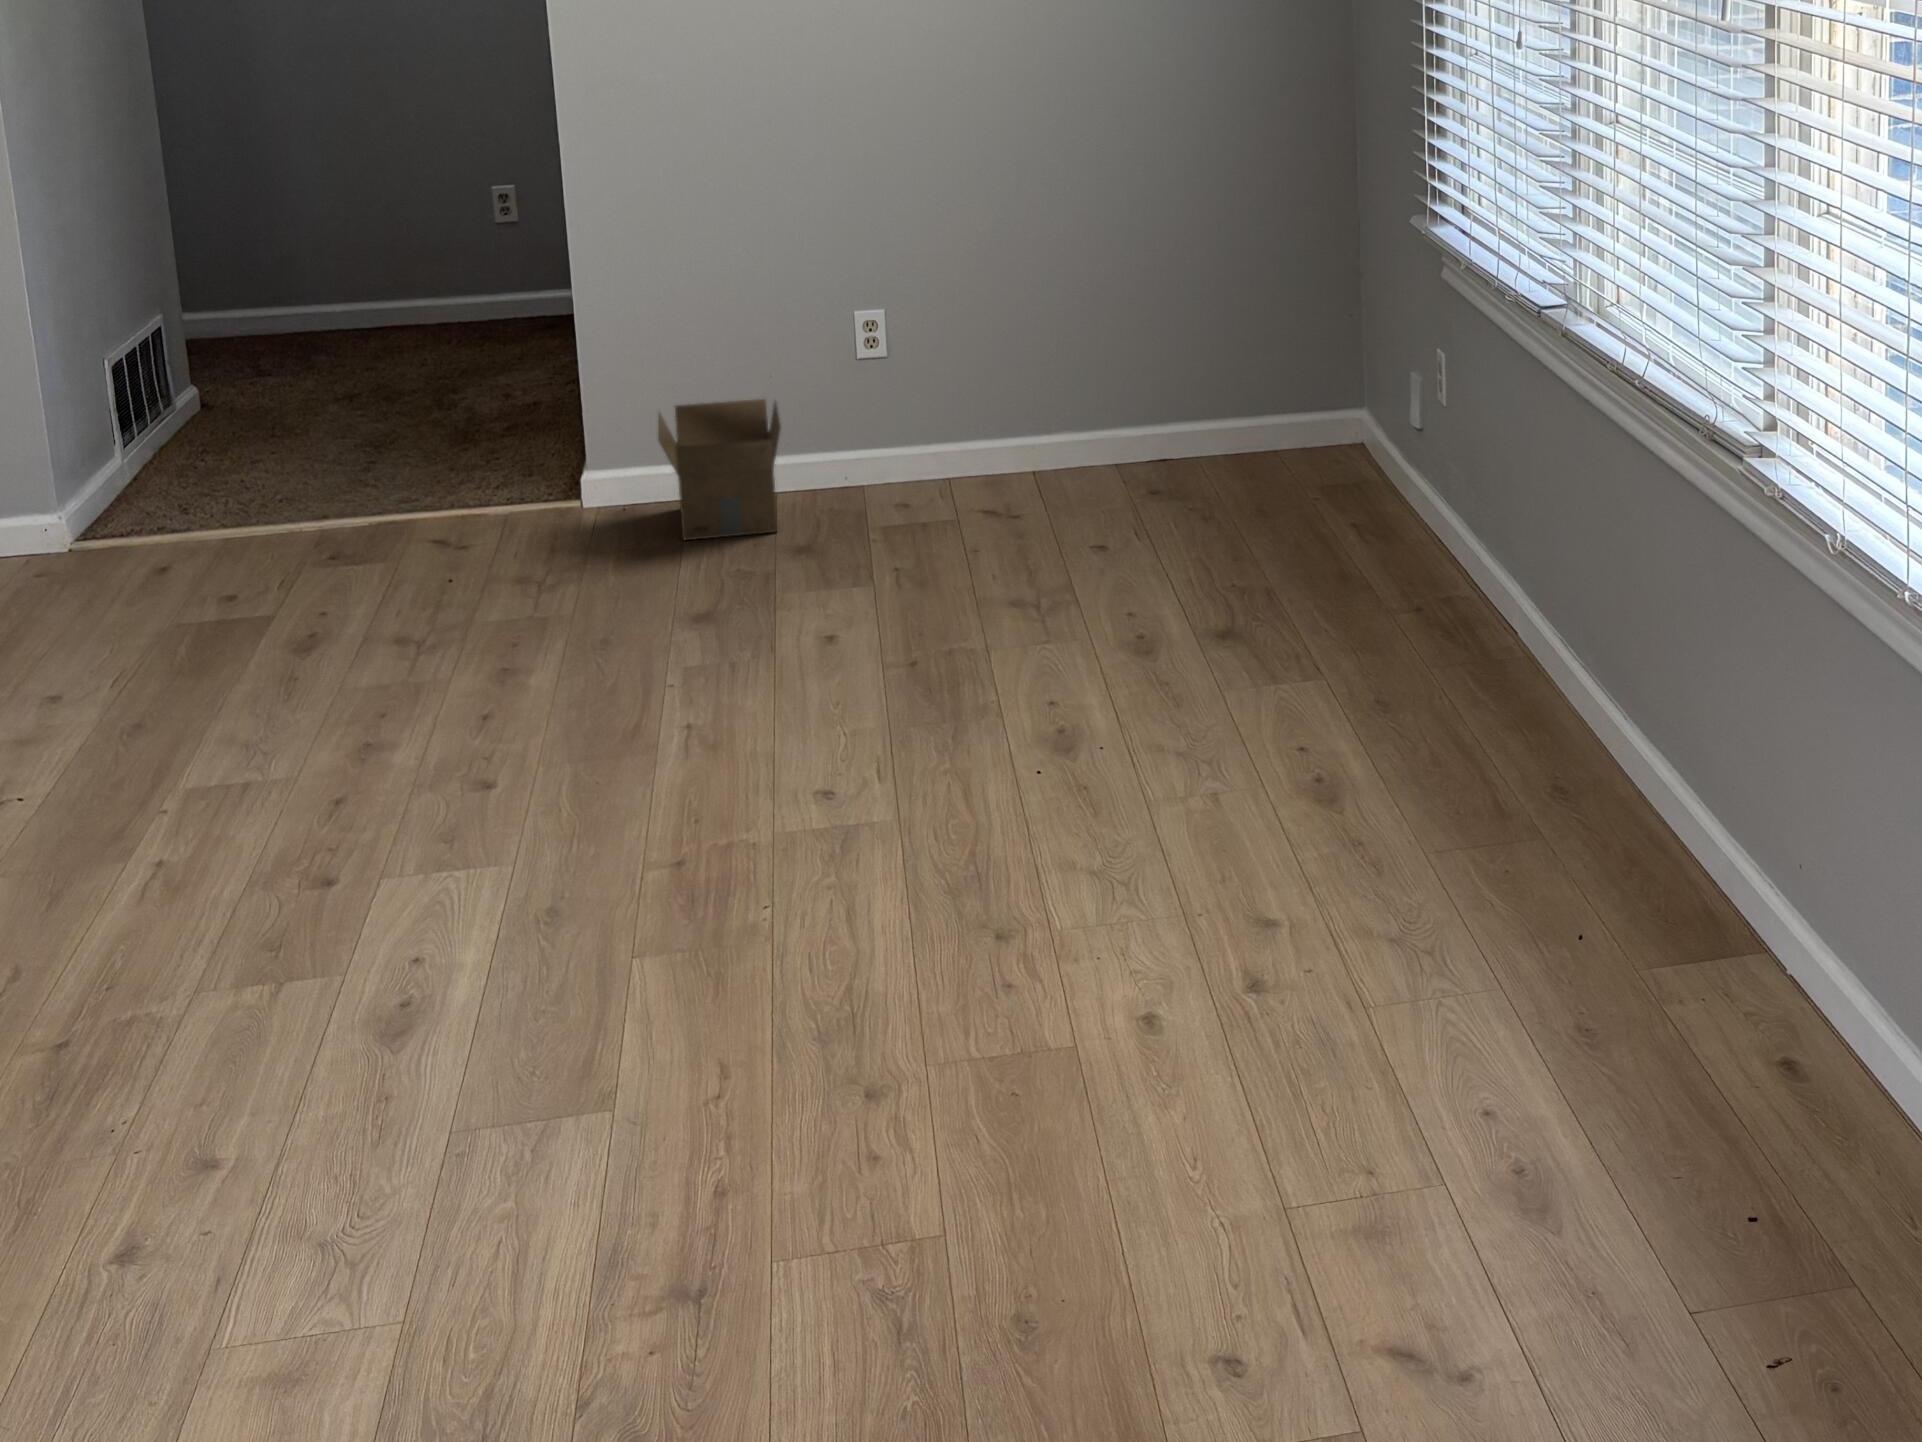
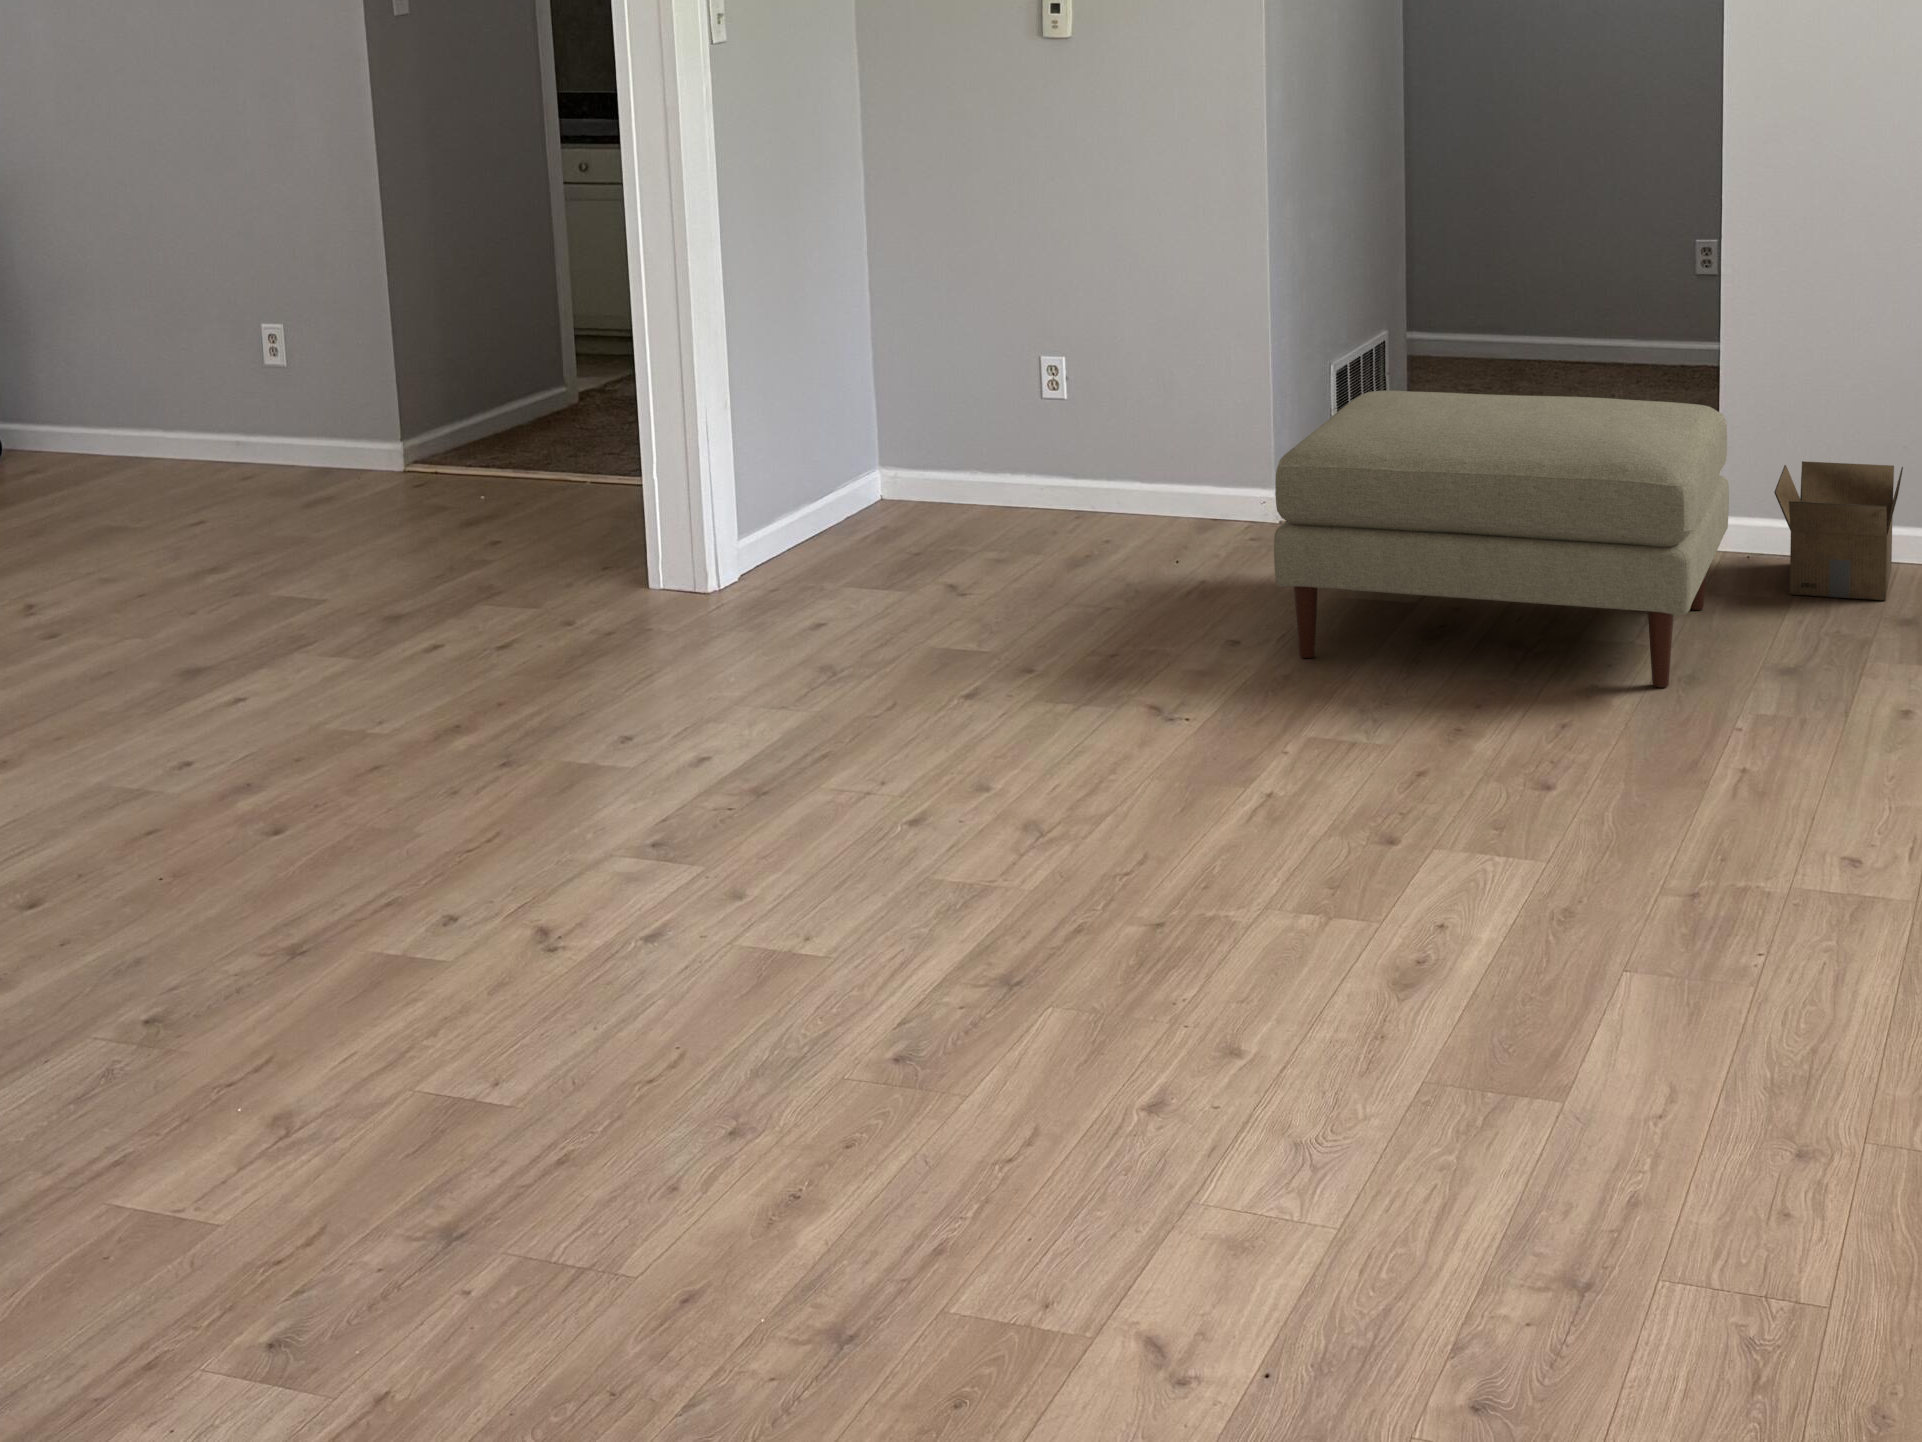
ottoman: none [98,360,616,700] -> present [1274,391,1729,687]

